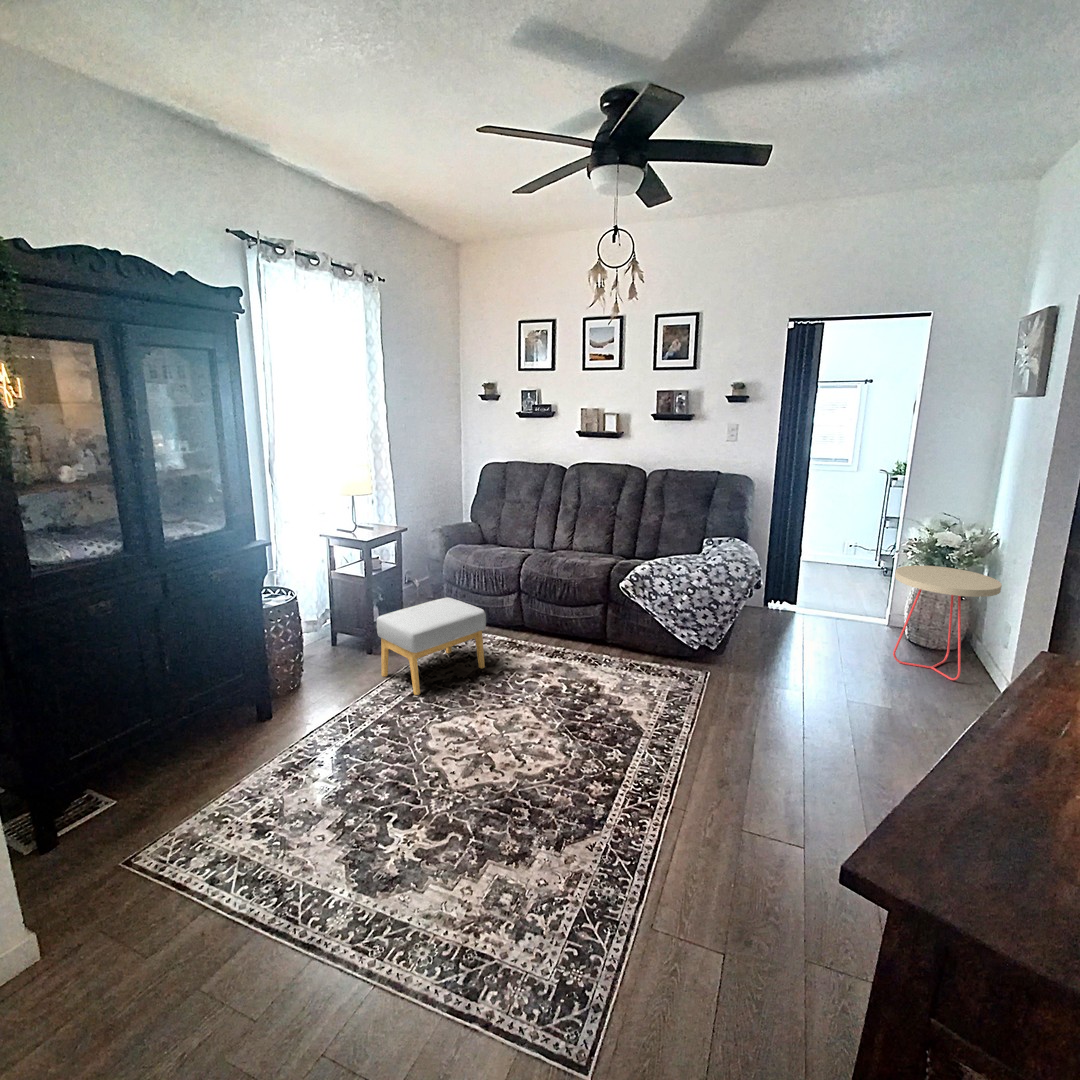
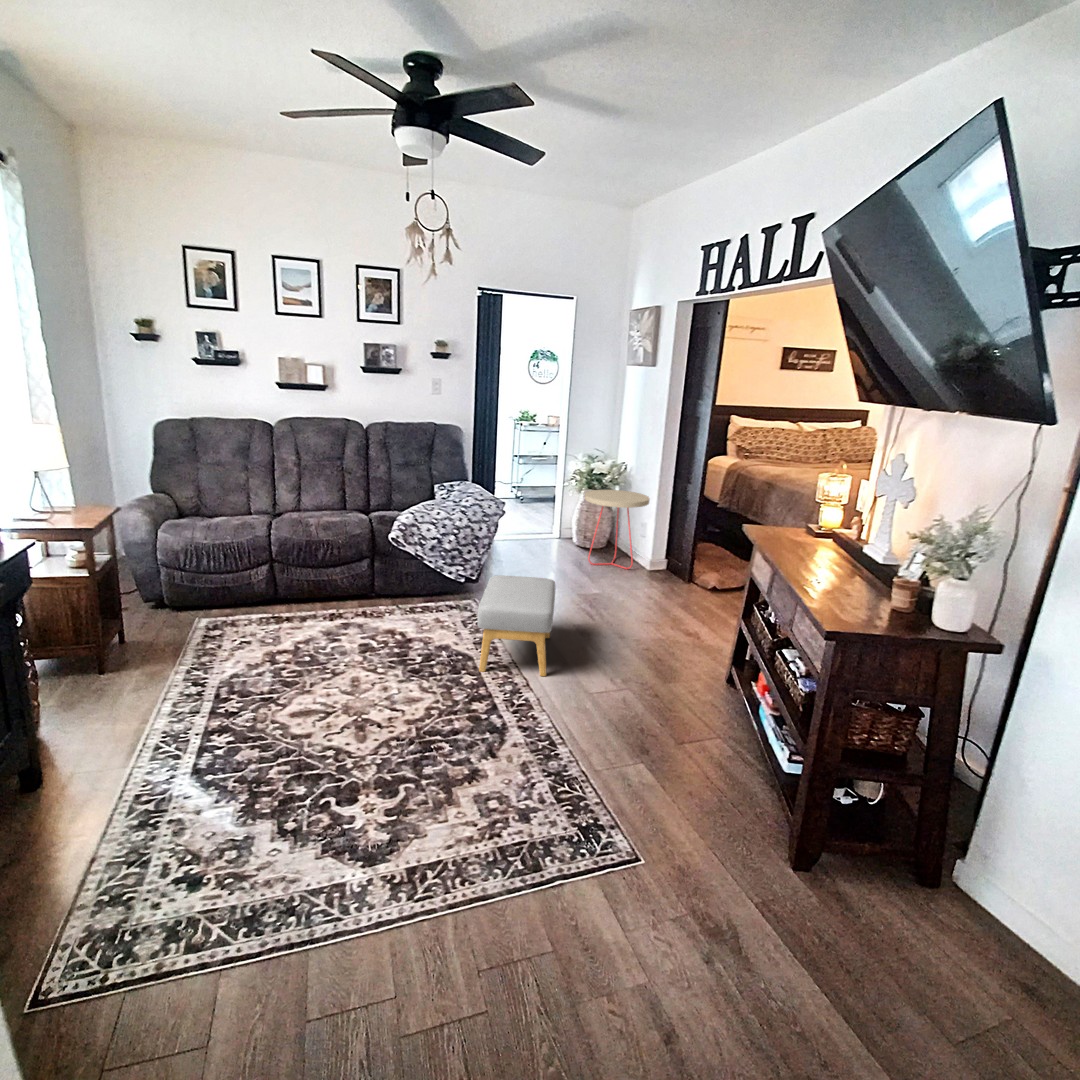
footstool: present [377,598,486,695] -> present [477,575,555,676]

